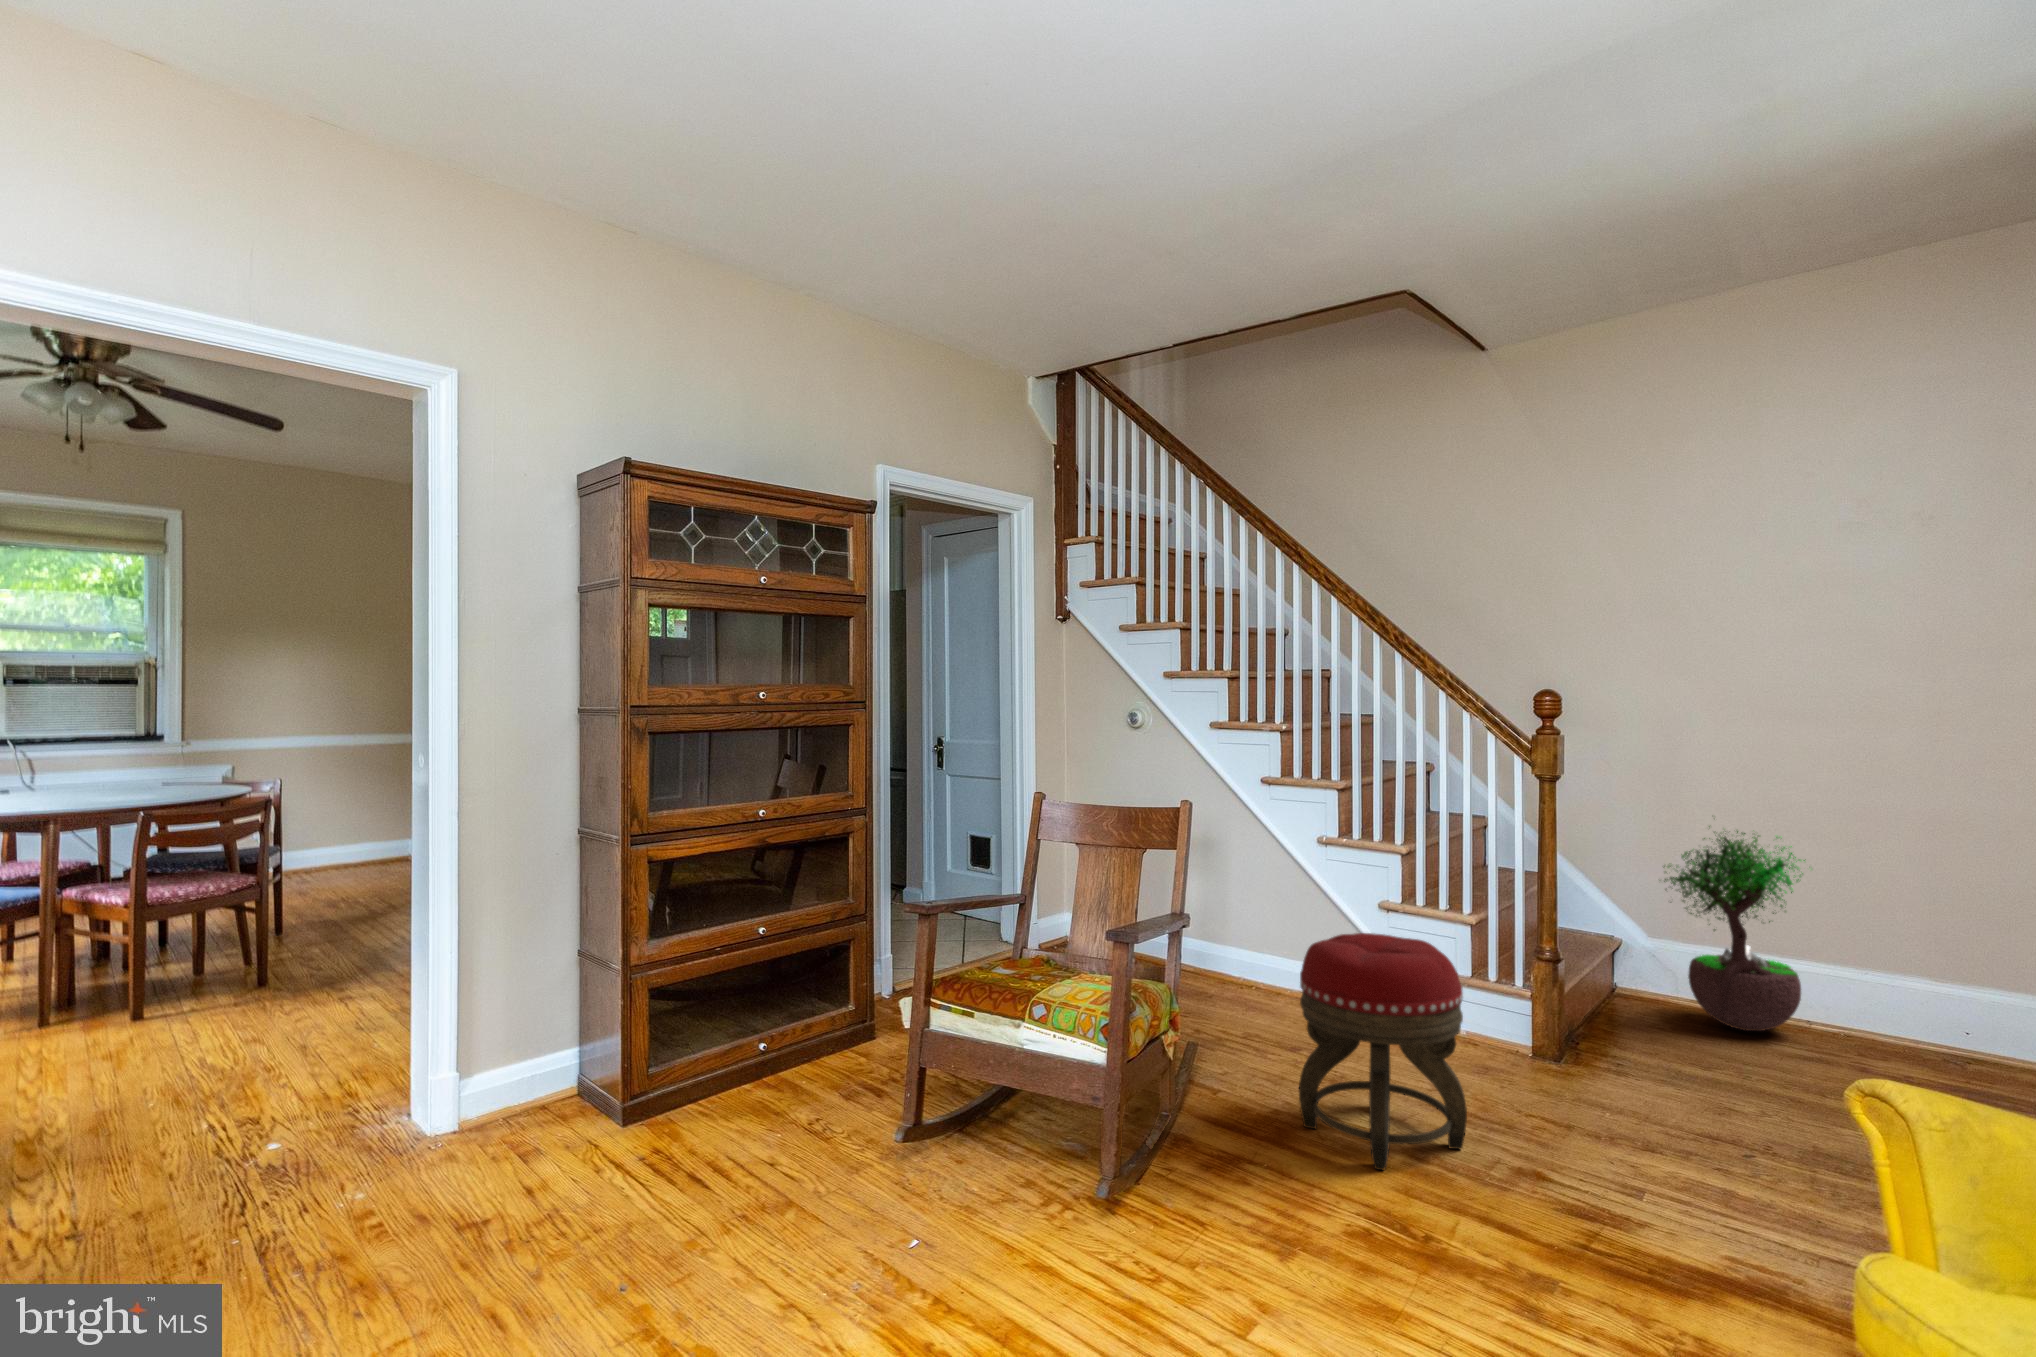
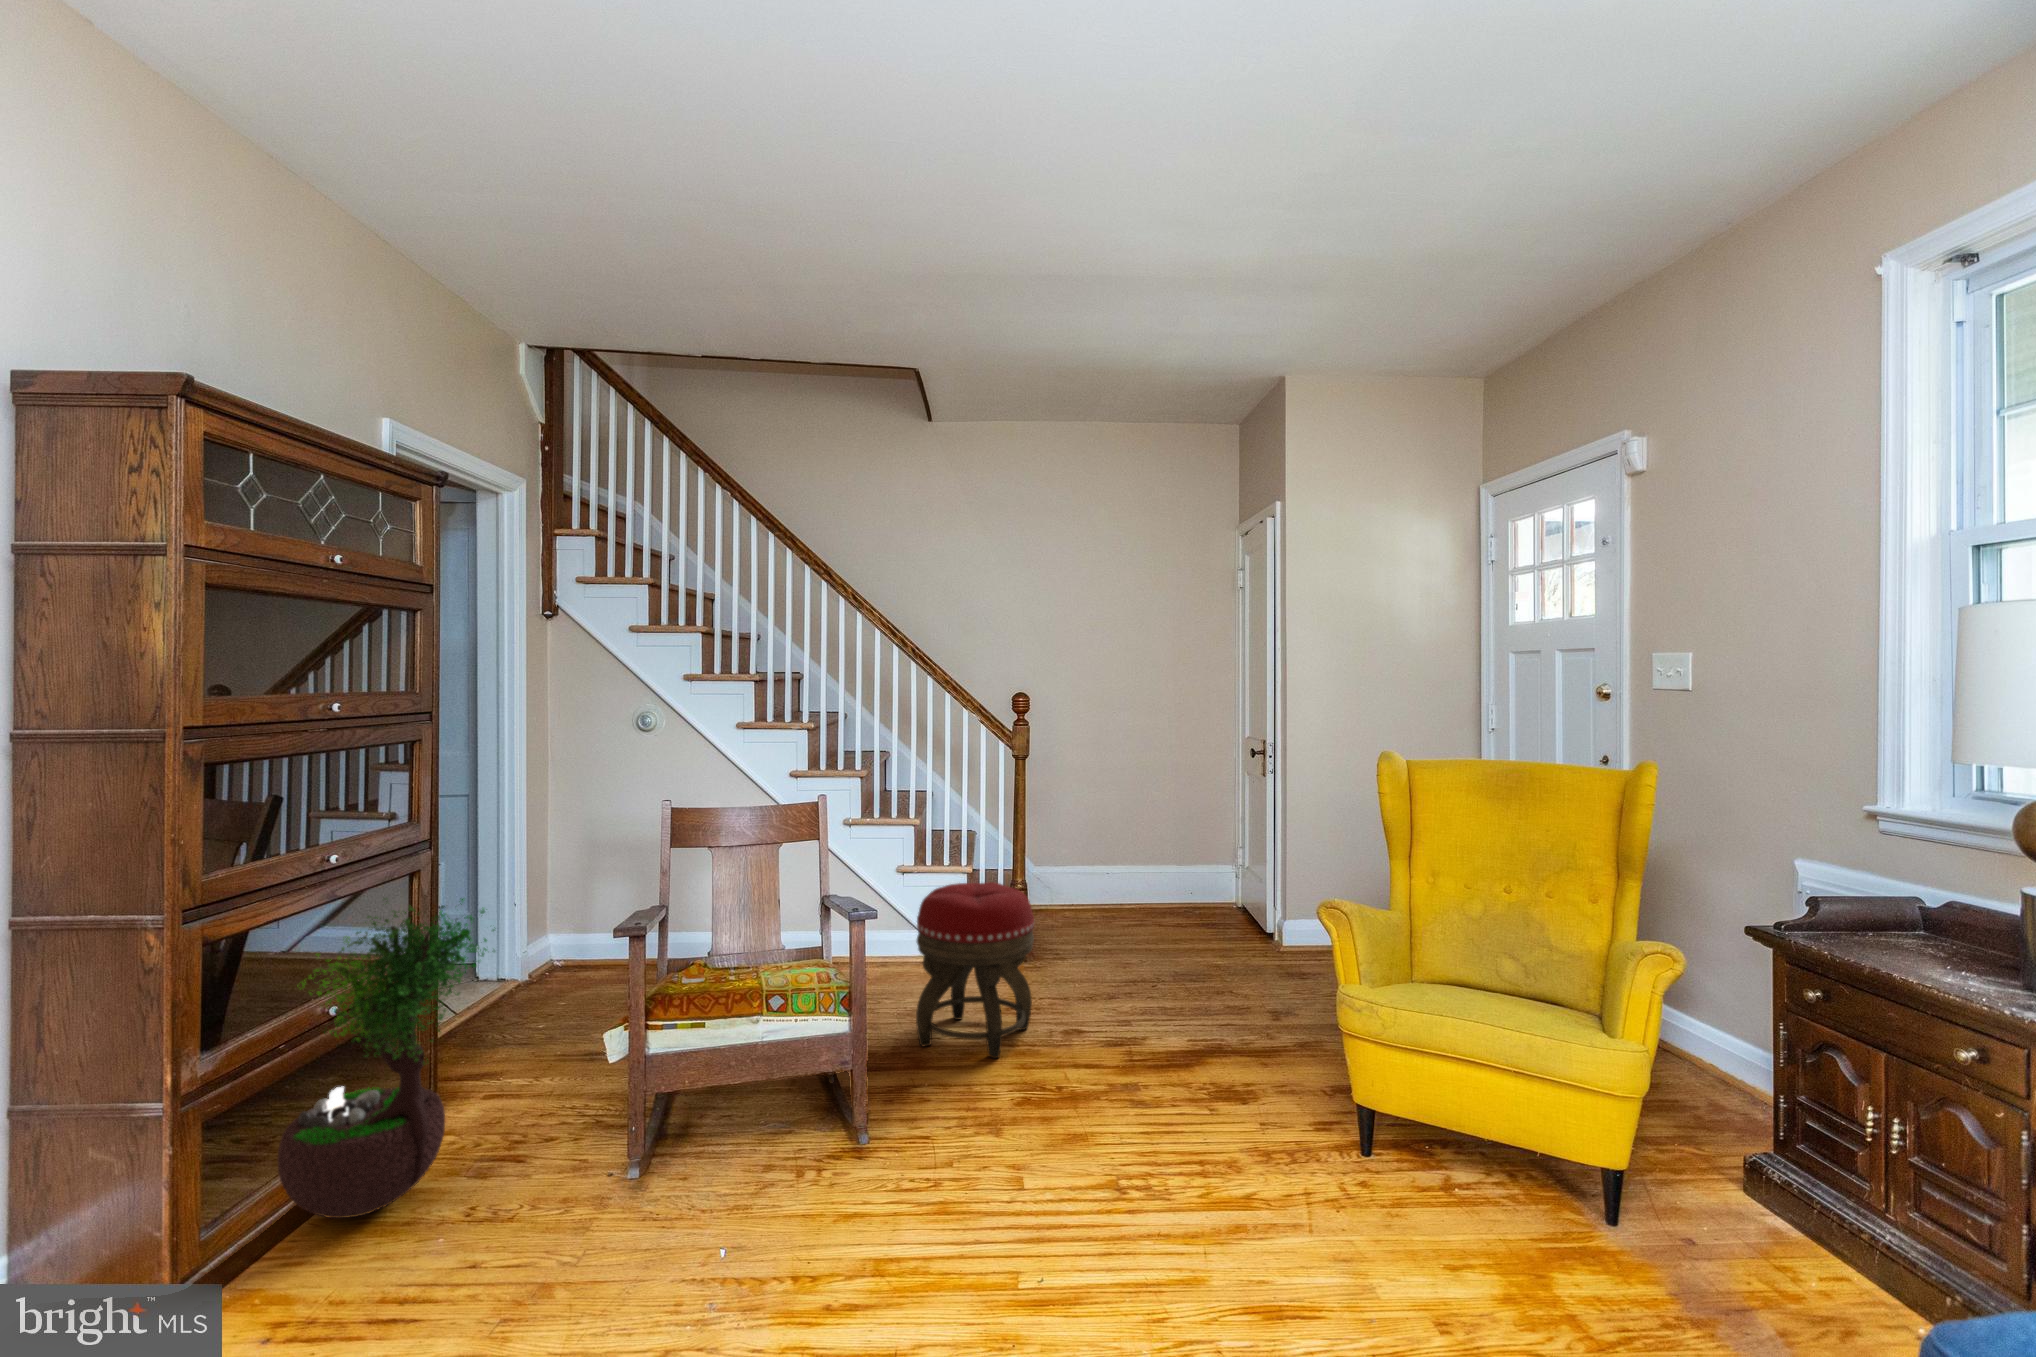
potted tree: present [1663,826,1805,1031] -> present [277,899,494,1218]

